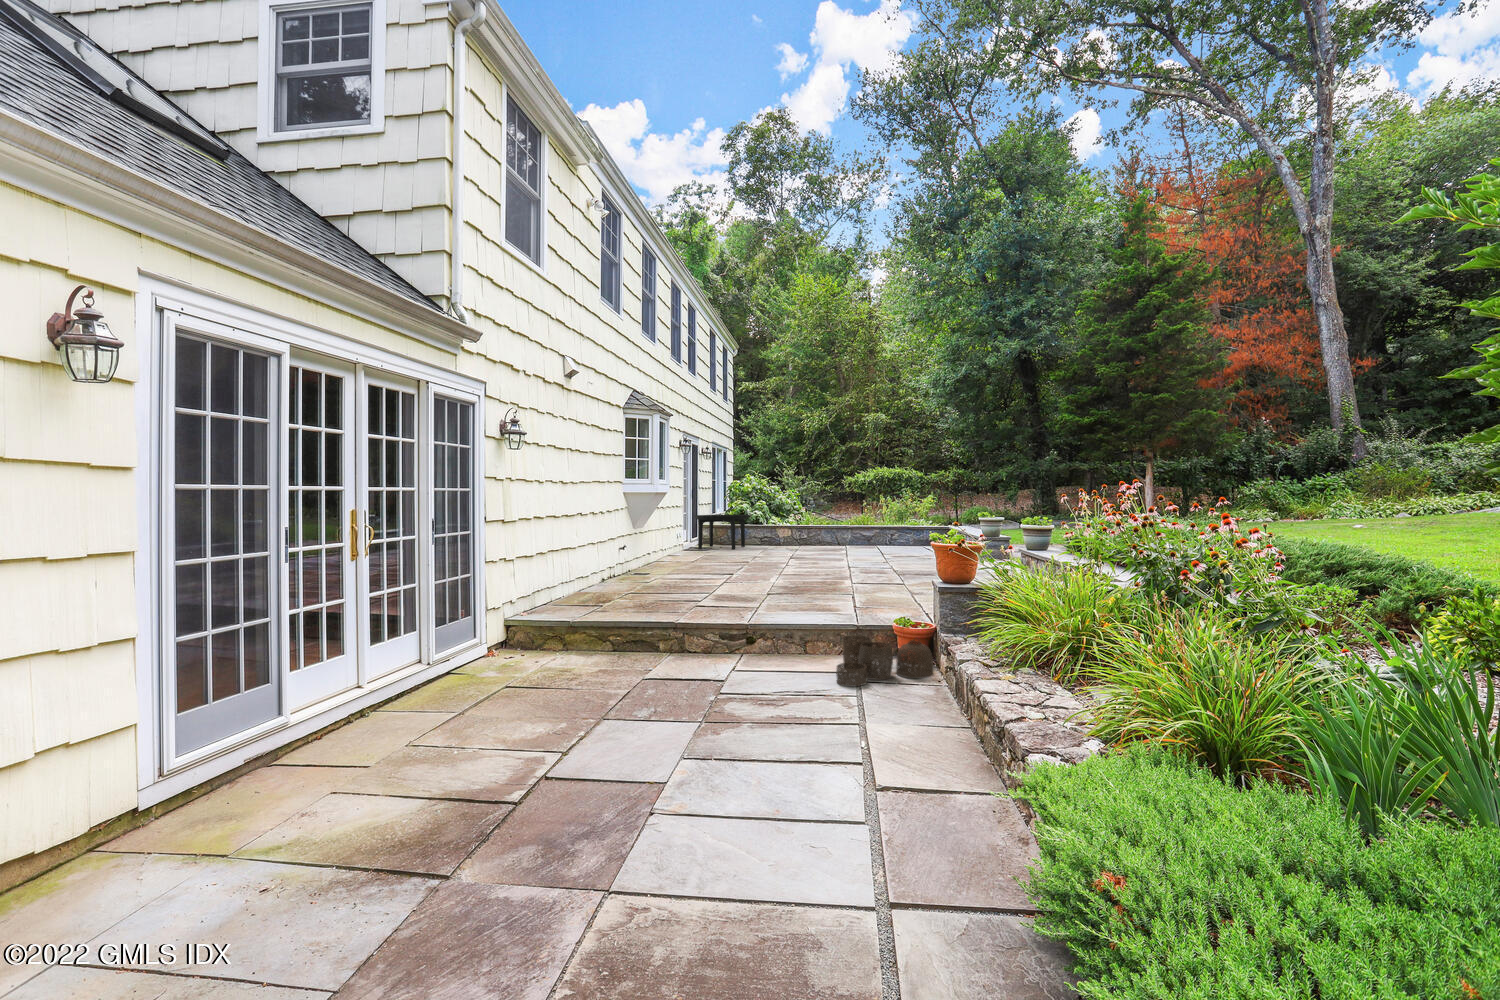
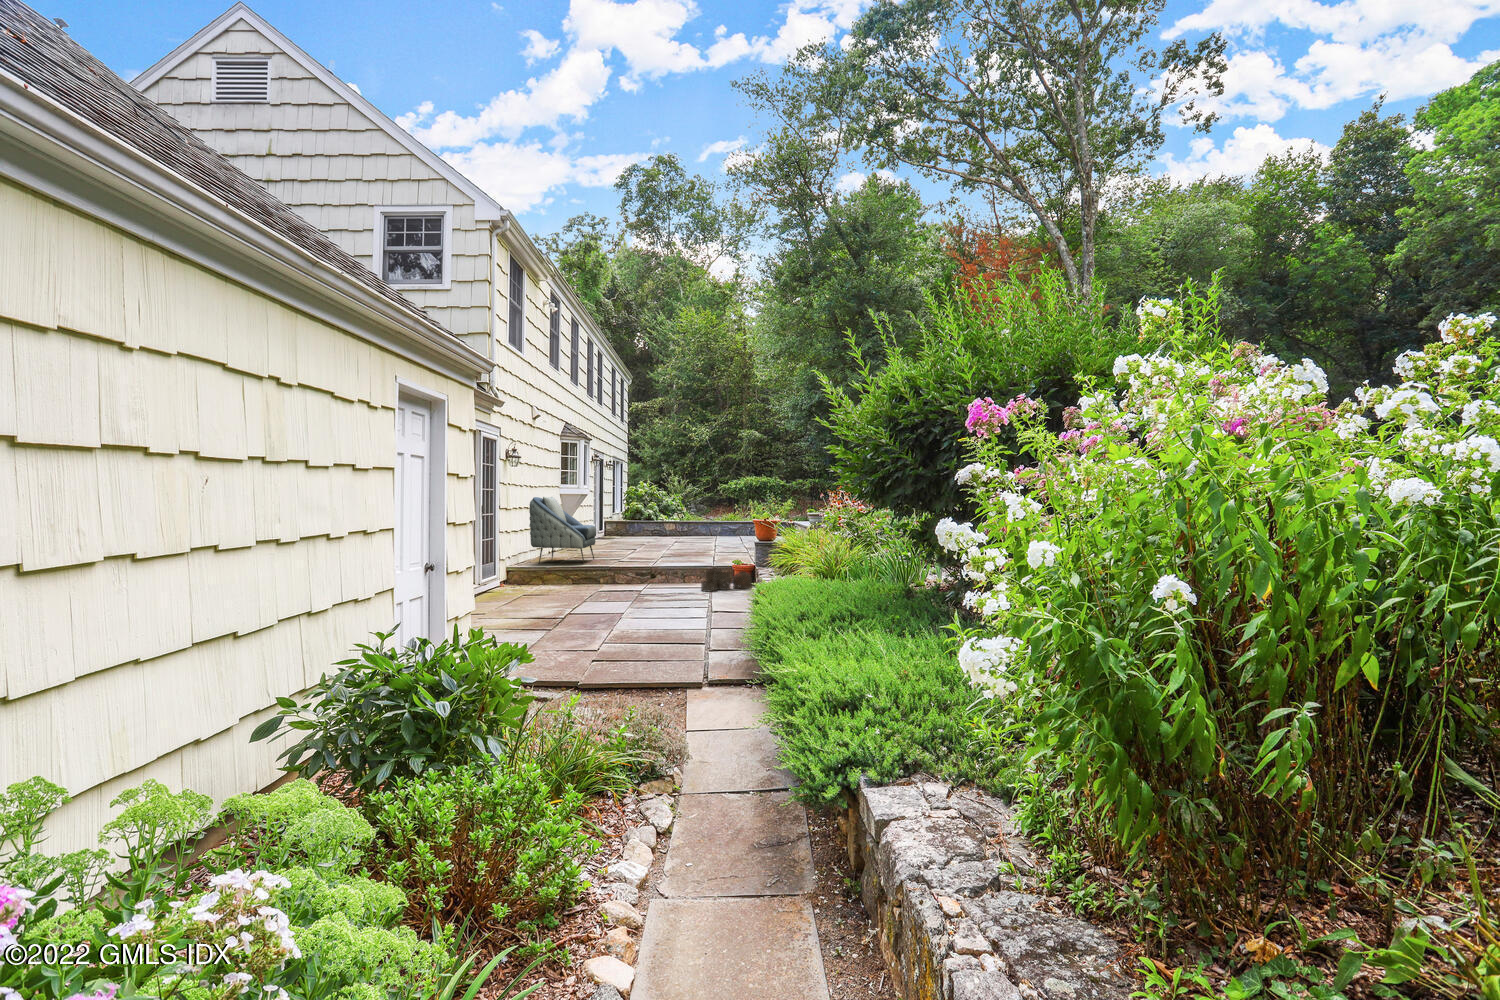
armchair: none [555,498,663,610] -> present [529,497,596,564]
round table: present [694,515,749,550] -> none [600,513,645,540]

